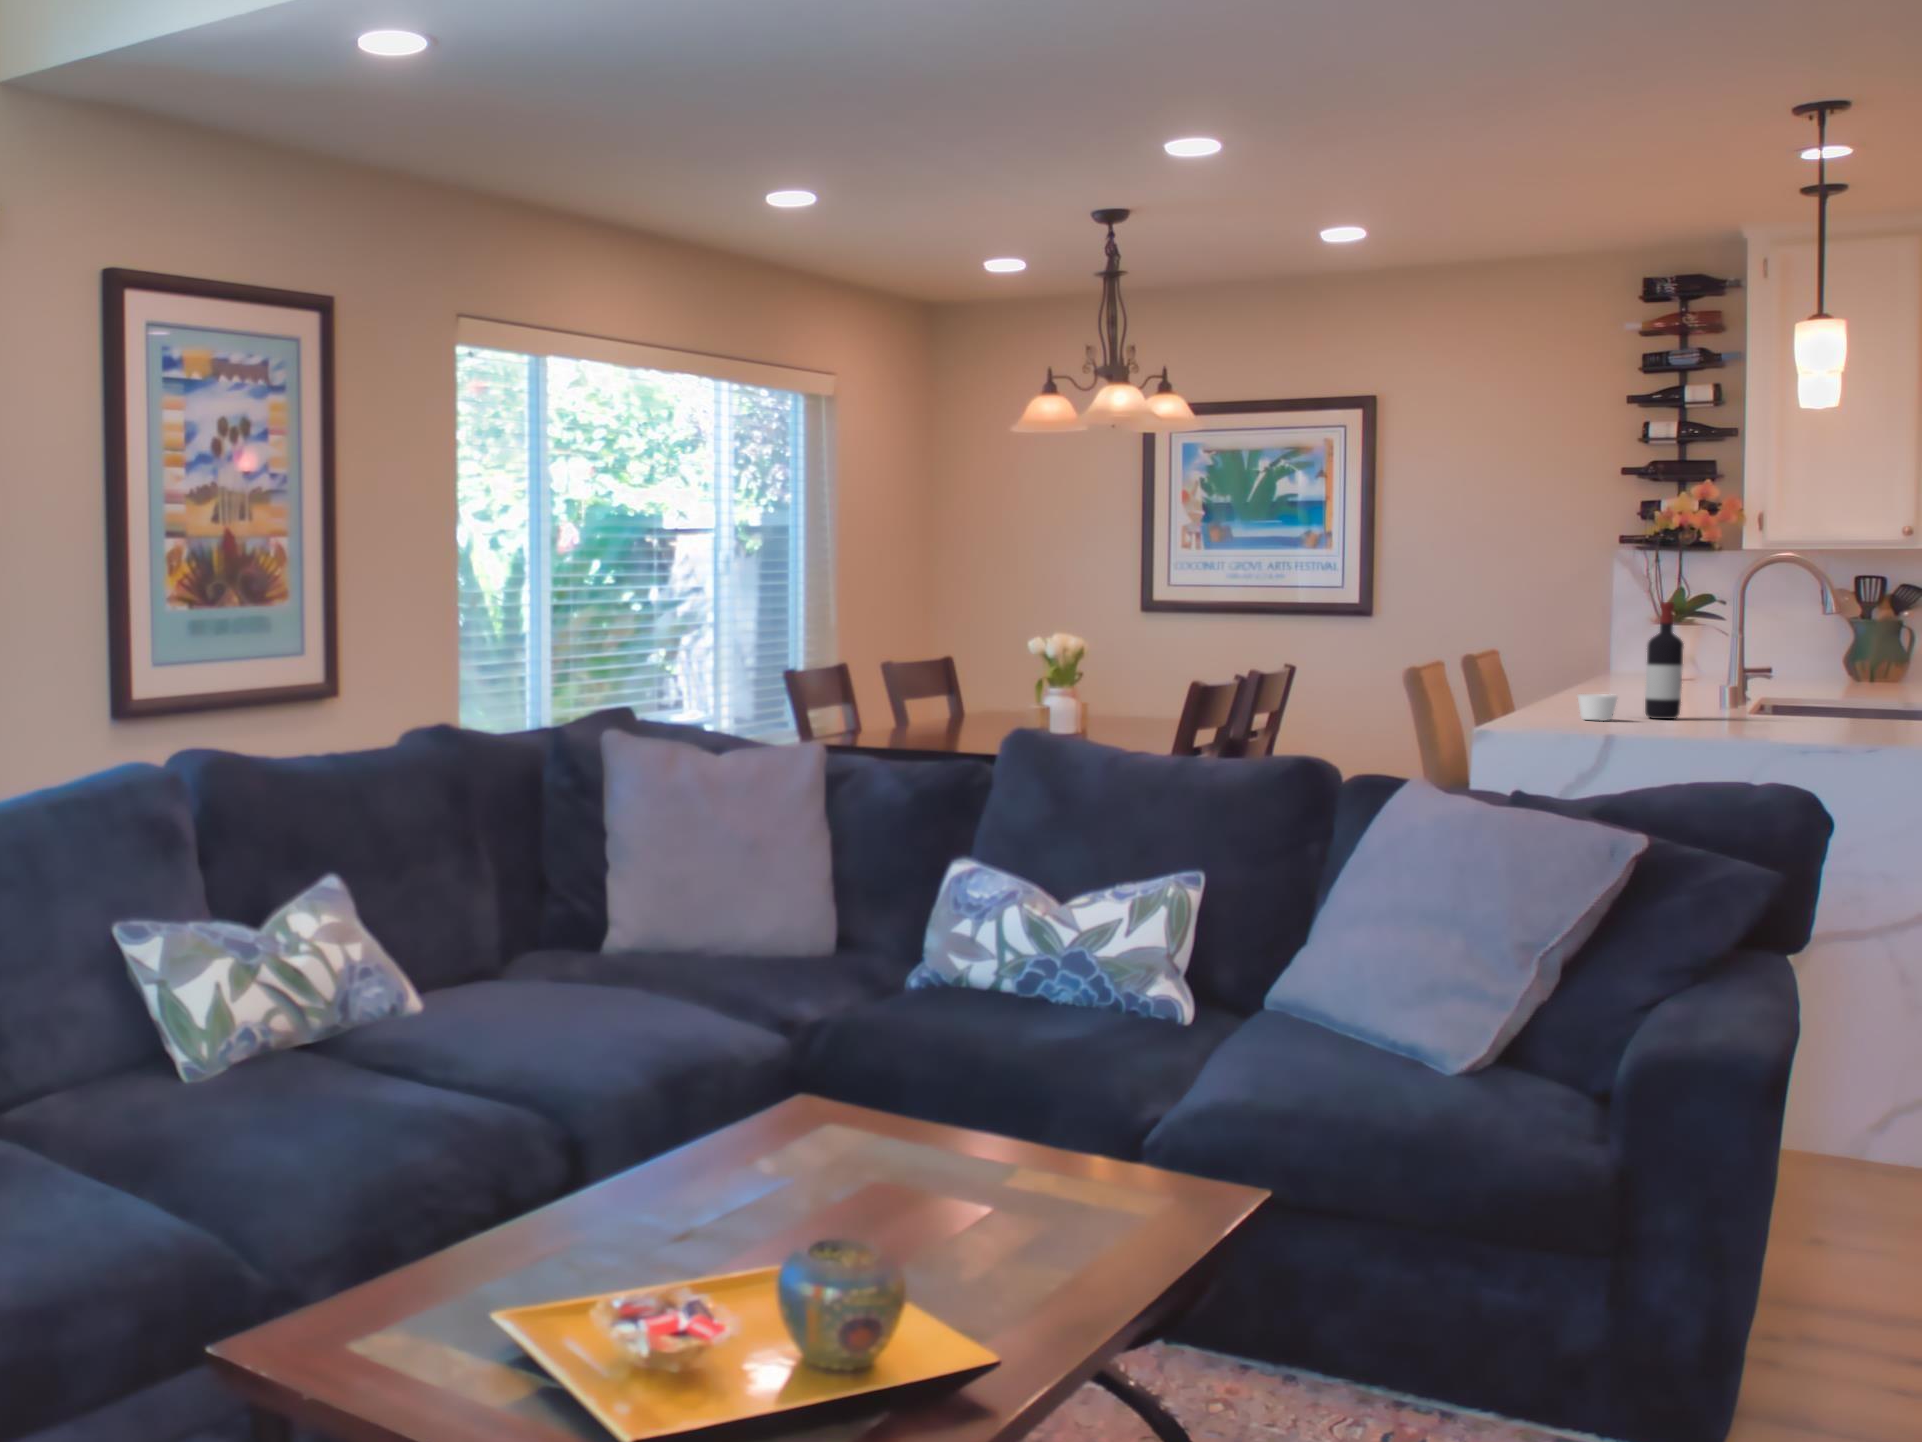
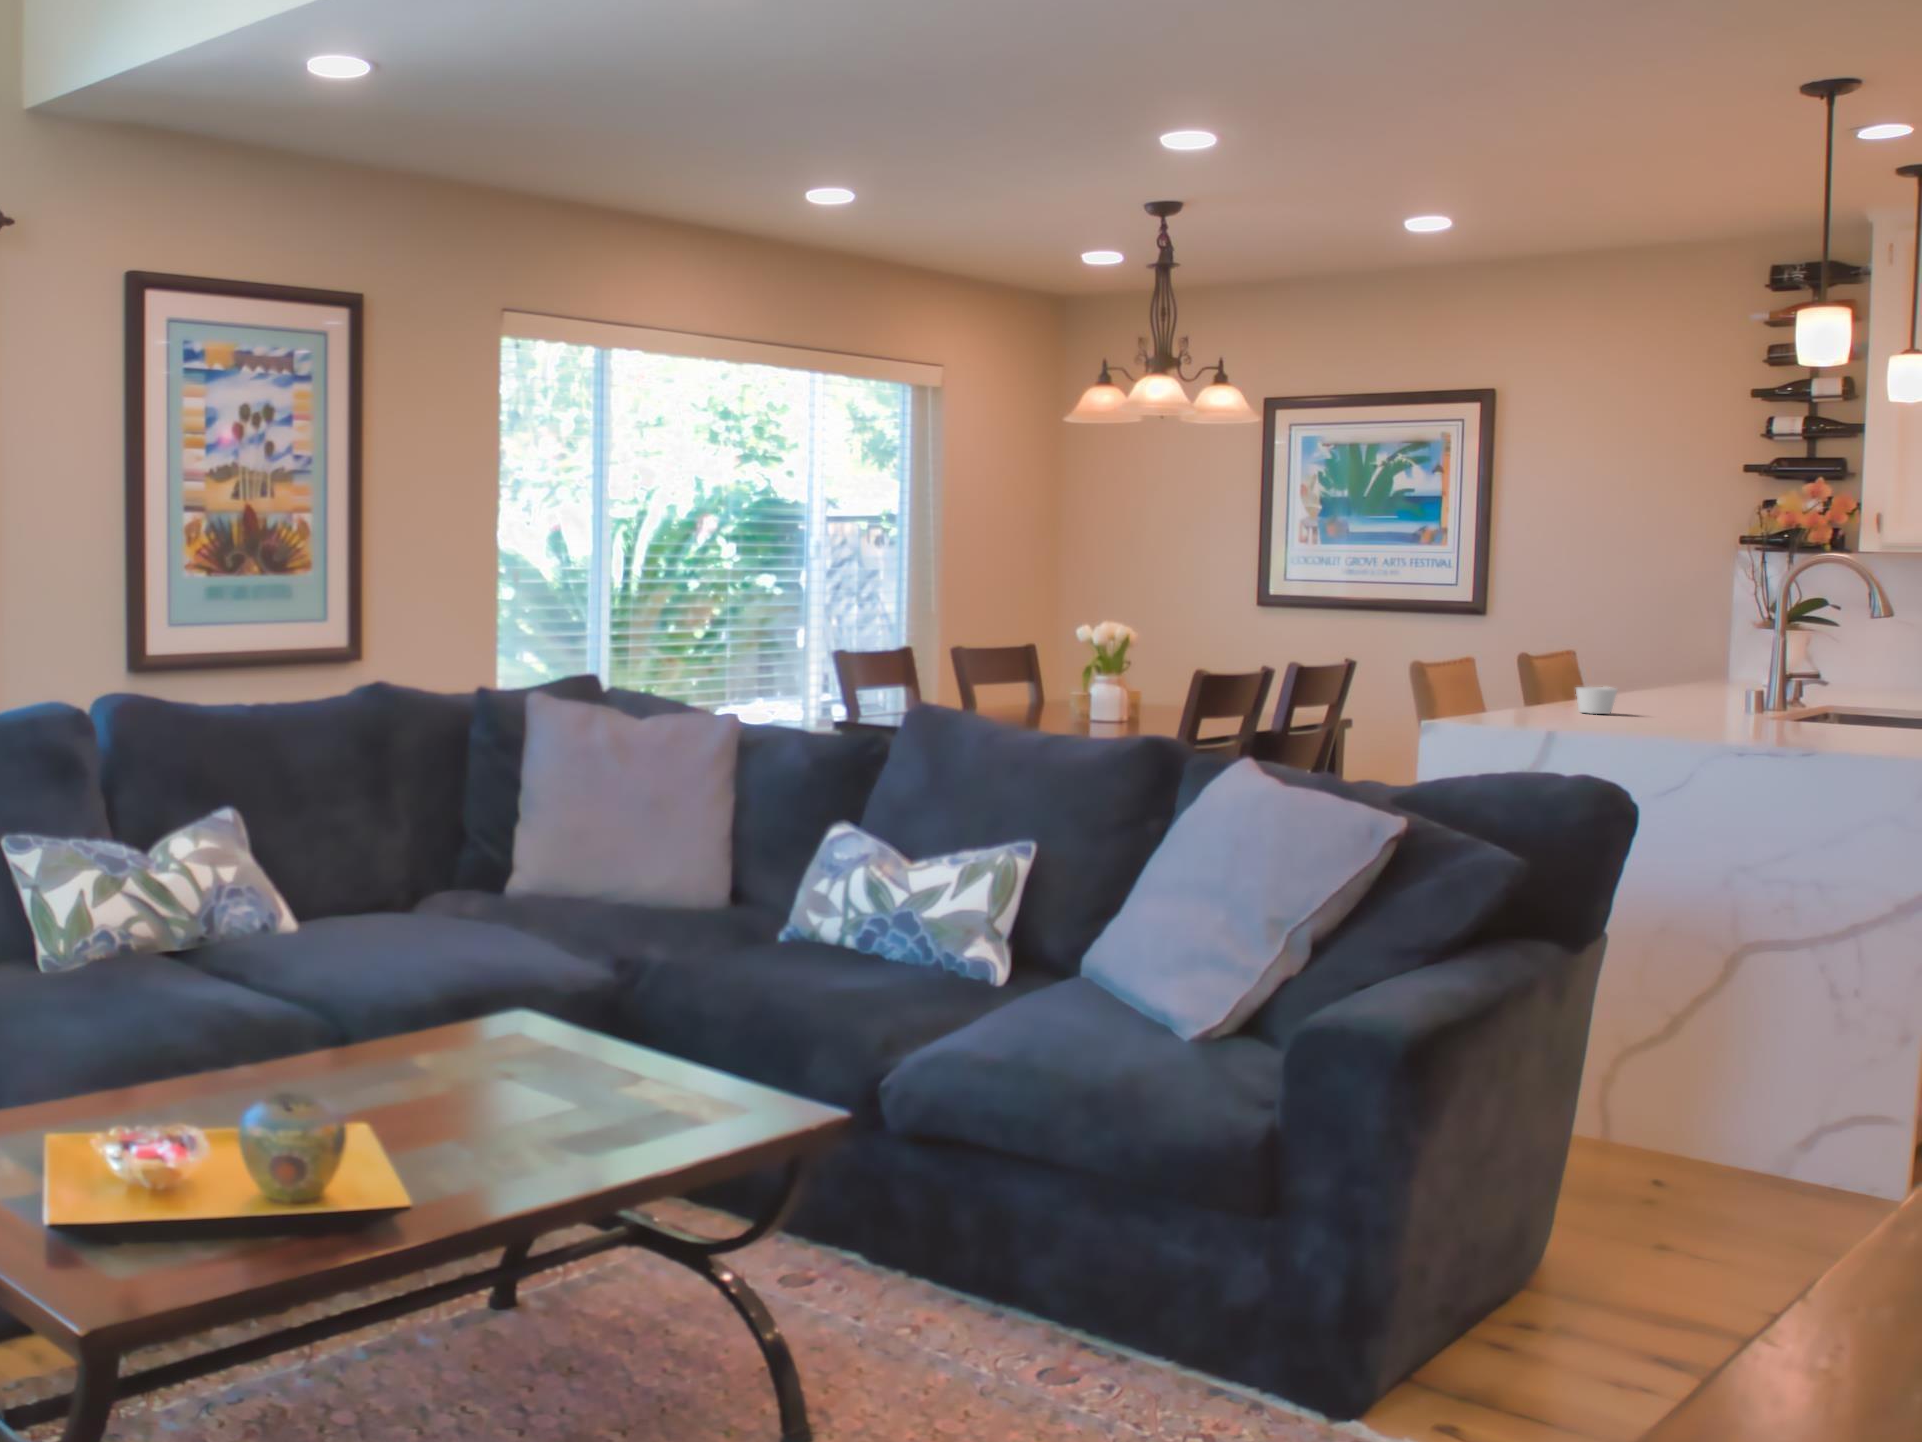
wine bottle: present [1645,602,1684,719] -> none [1659,595,1702,715]

